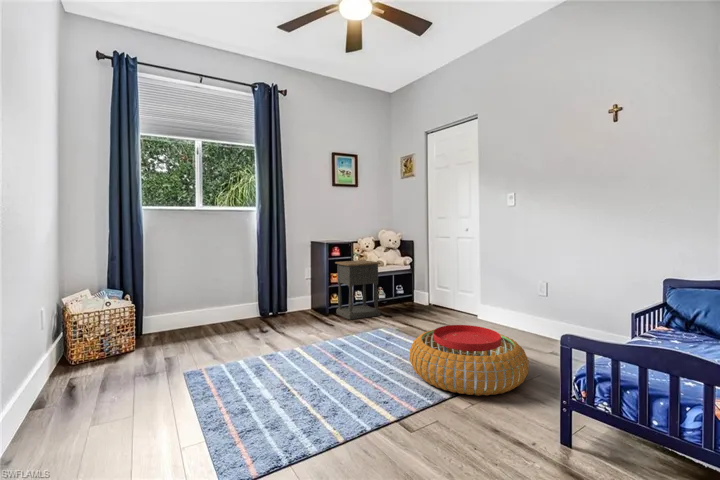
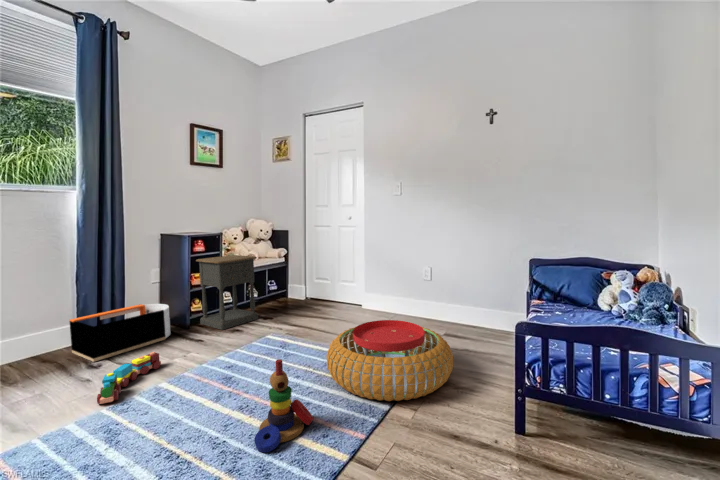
storage bin: none [252,293,314,328] -> present [69,304,170,362]
toy train: none [257,326,300,353] -> present [97,352,161,404]
stacking toy: none [336,338,384,402] -> present [254,359,313,452]

